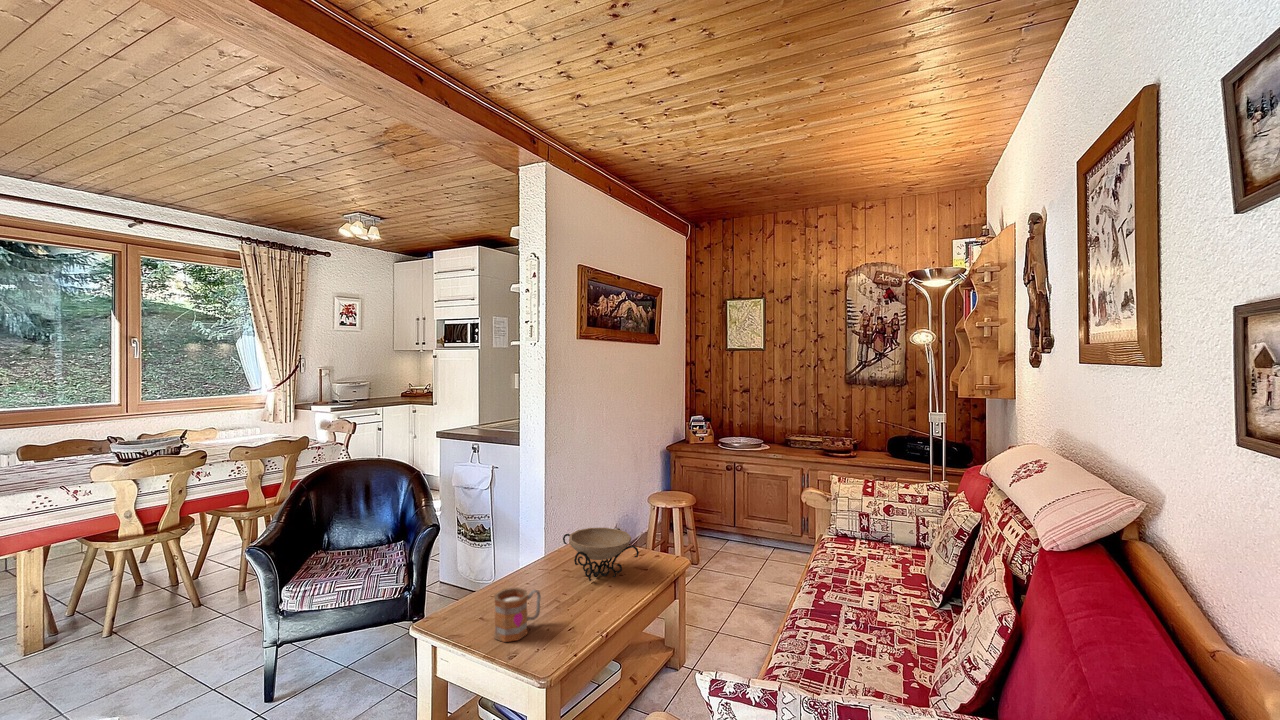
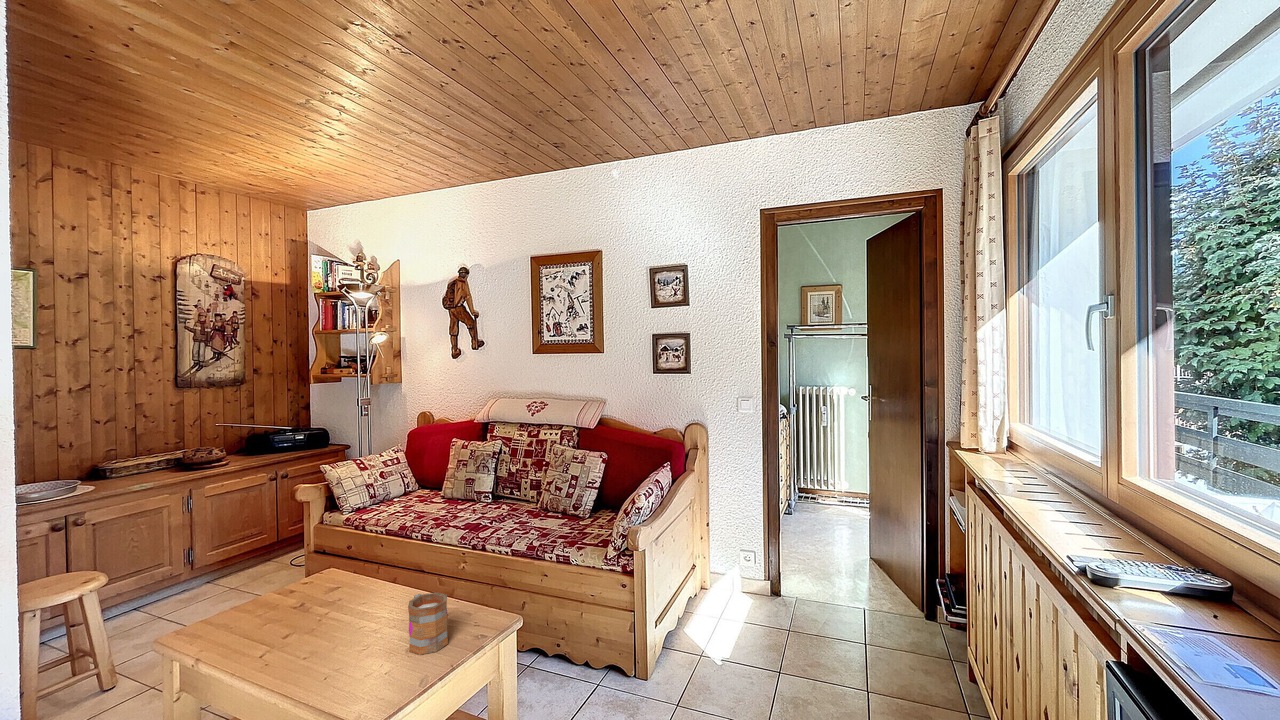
decorative bowl: present [563,528,639,581] -> none [262,547,369,617]

